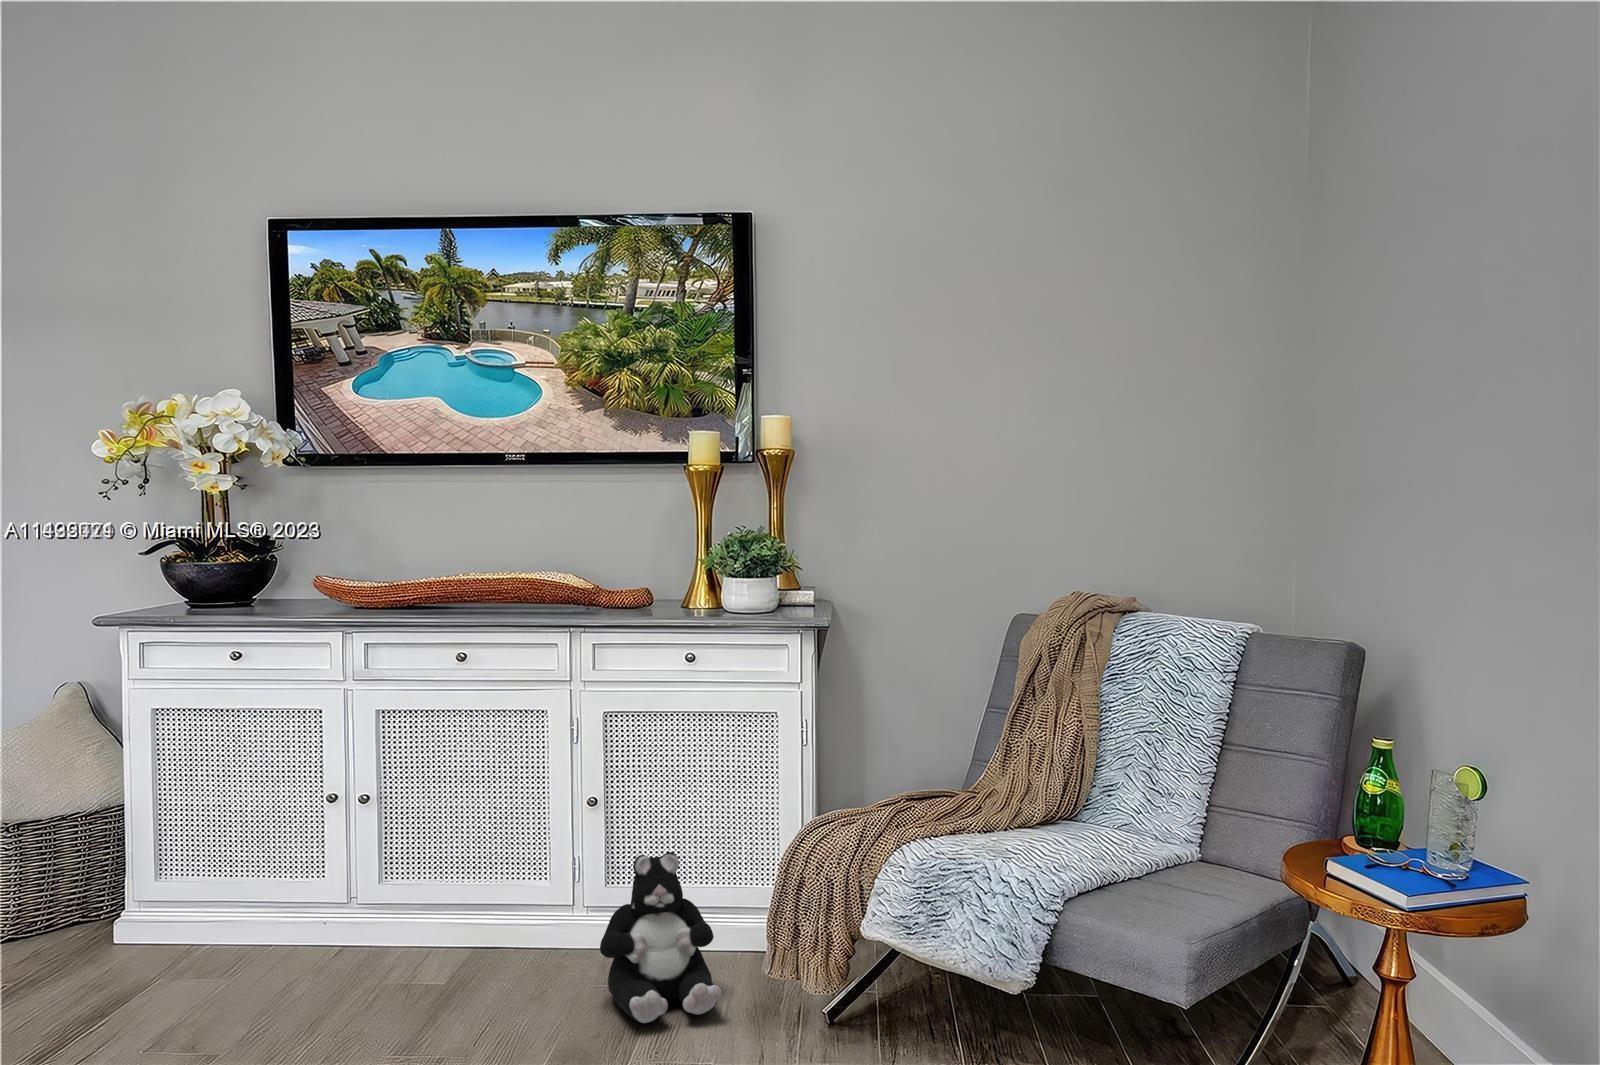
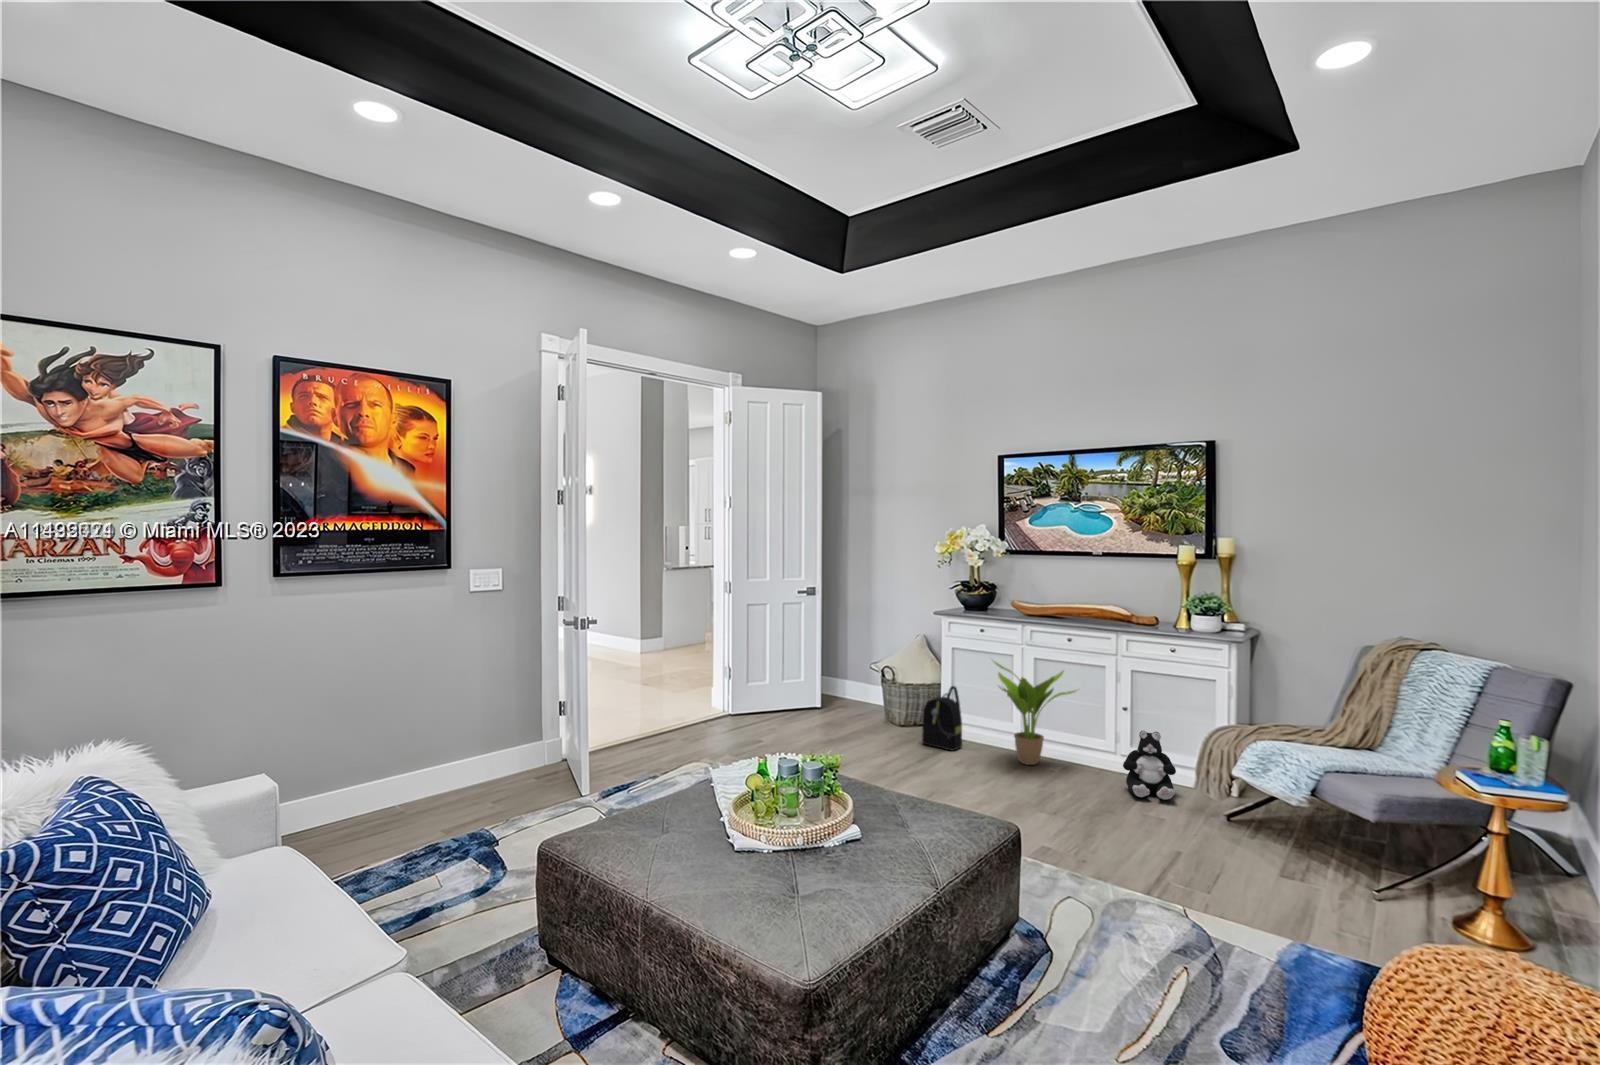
potted plant: none [248,723,492,991] -> present [994,662,1078,765]
backpack: none [53,815,180,996] -> present [922,686,962,751]

